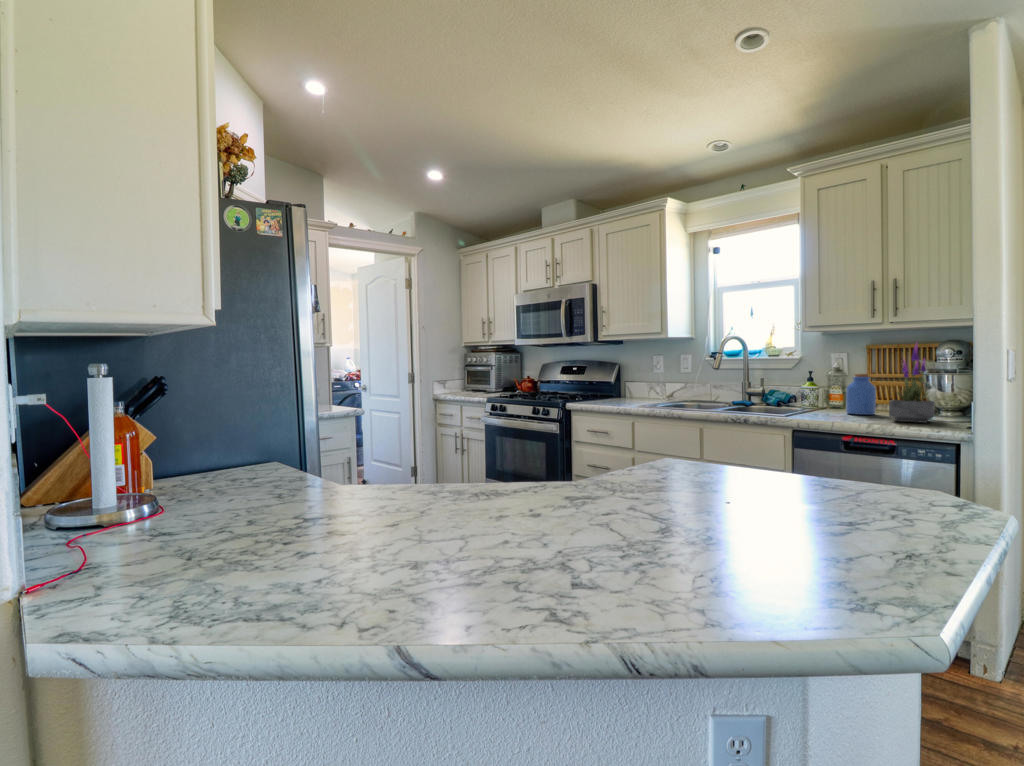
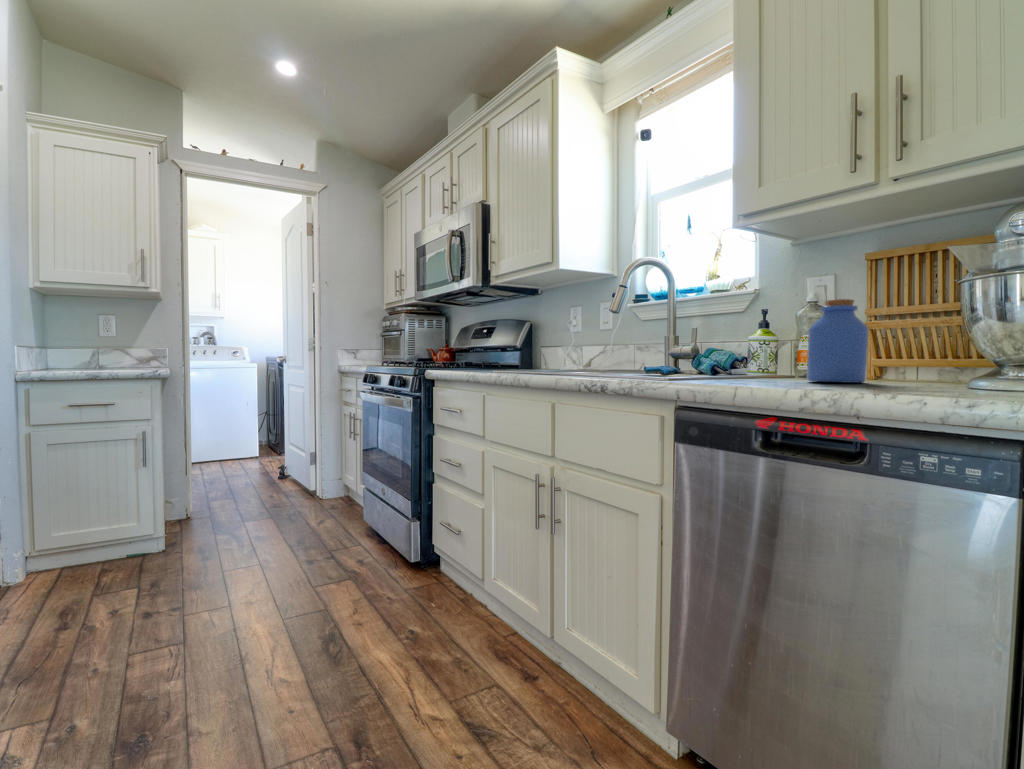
potted plant: present [889,343,935,423] -> none [870,201,992,393]

